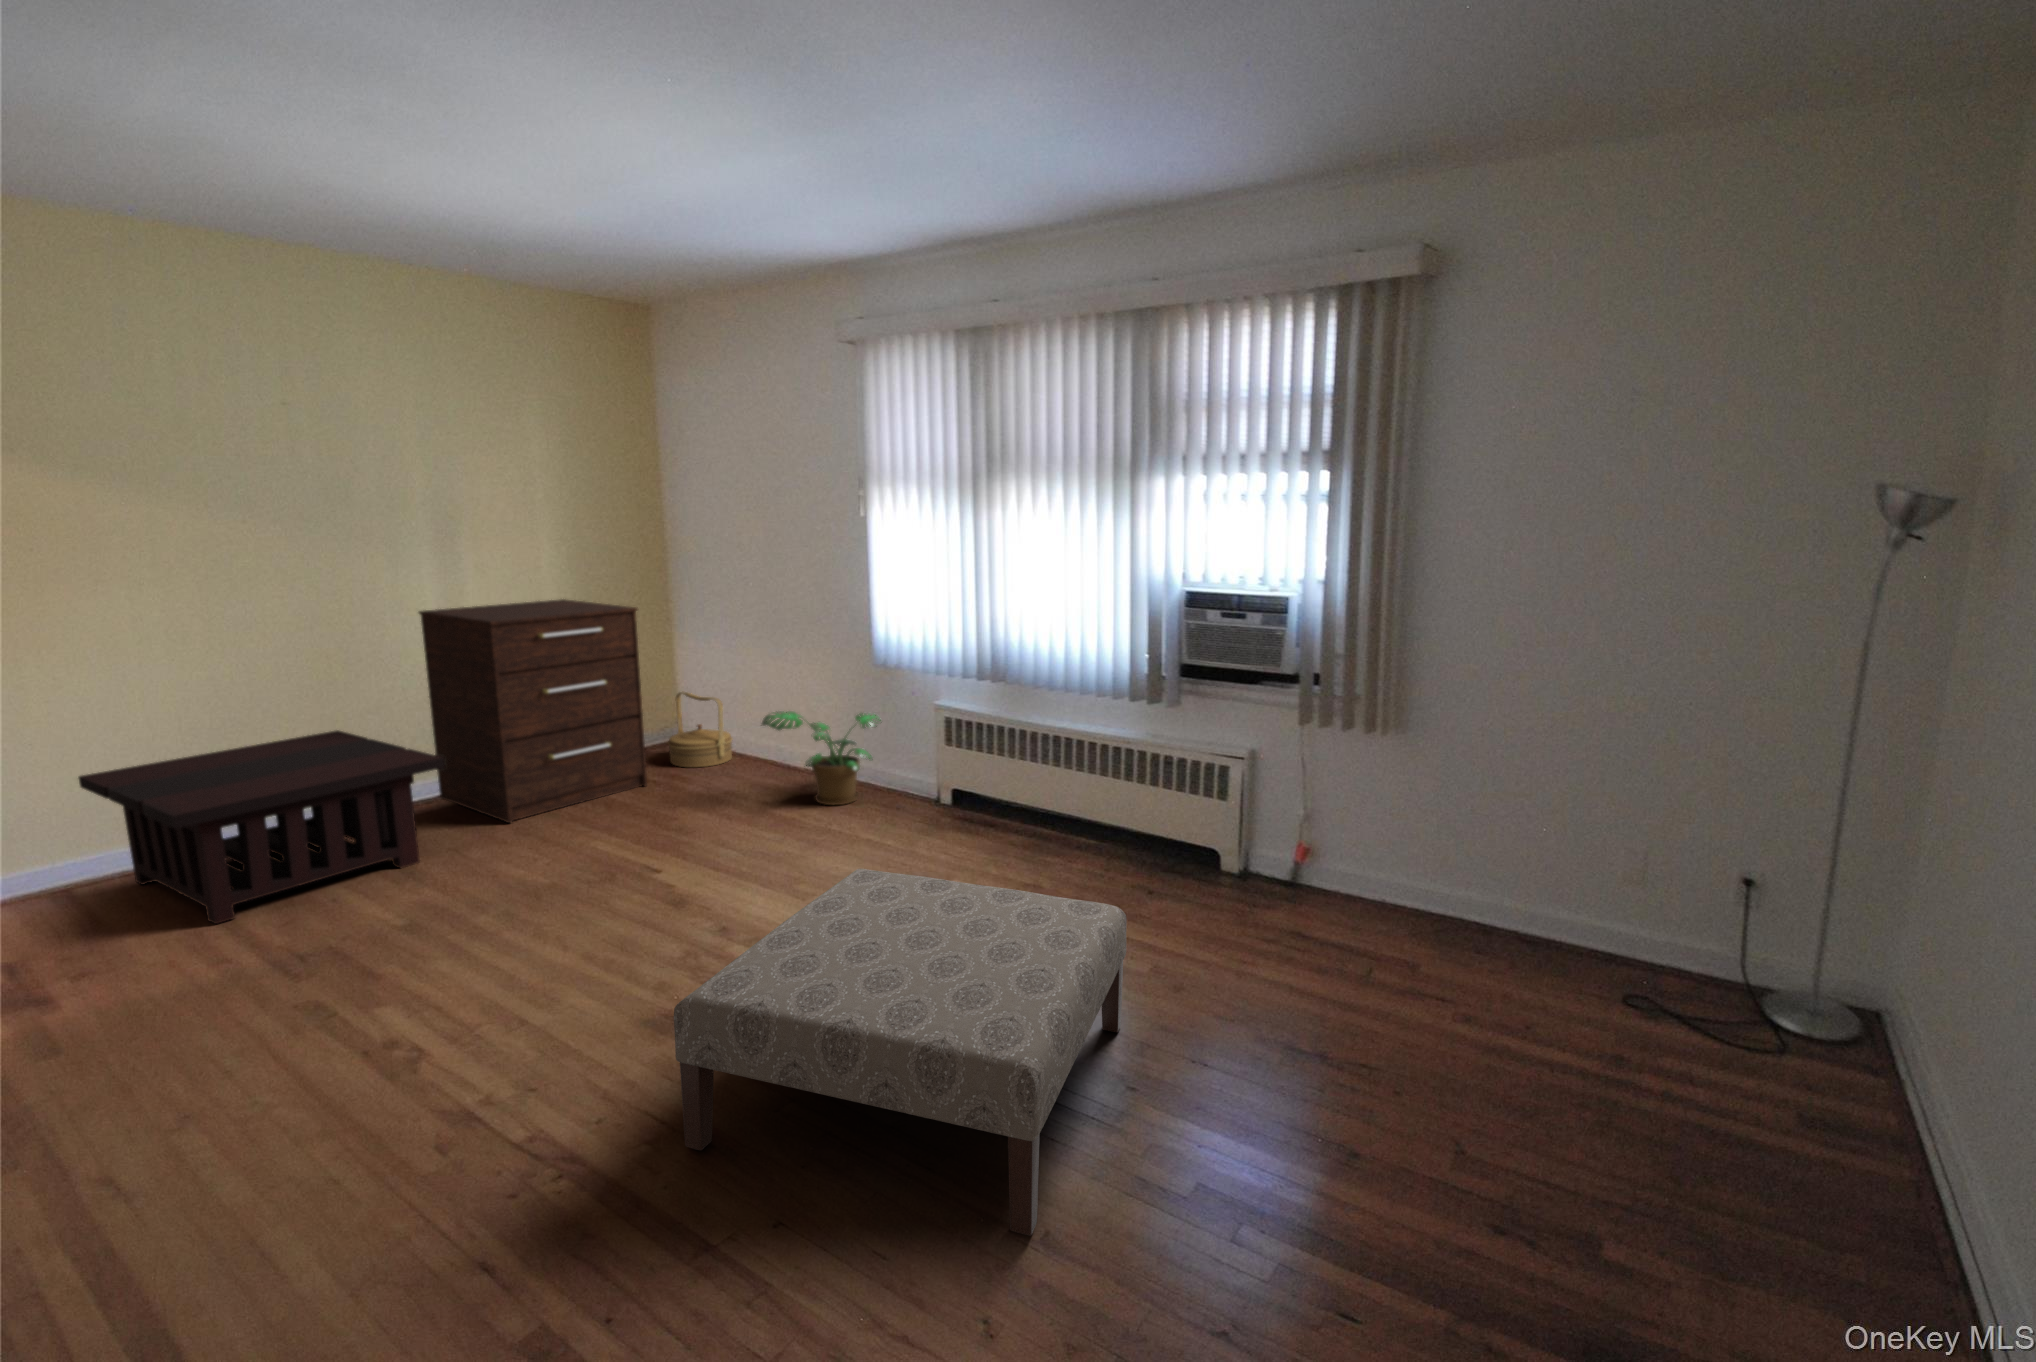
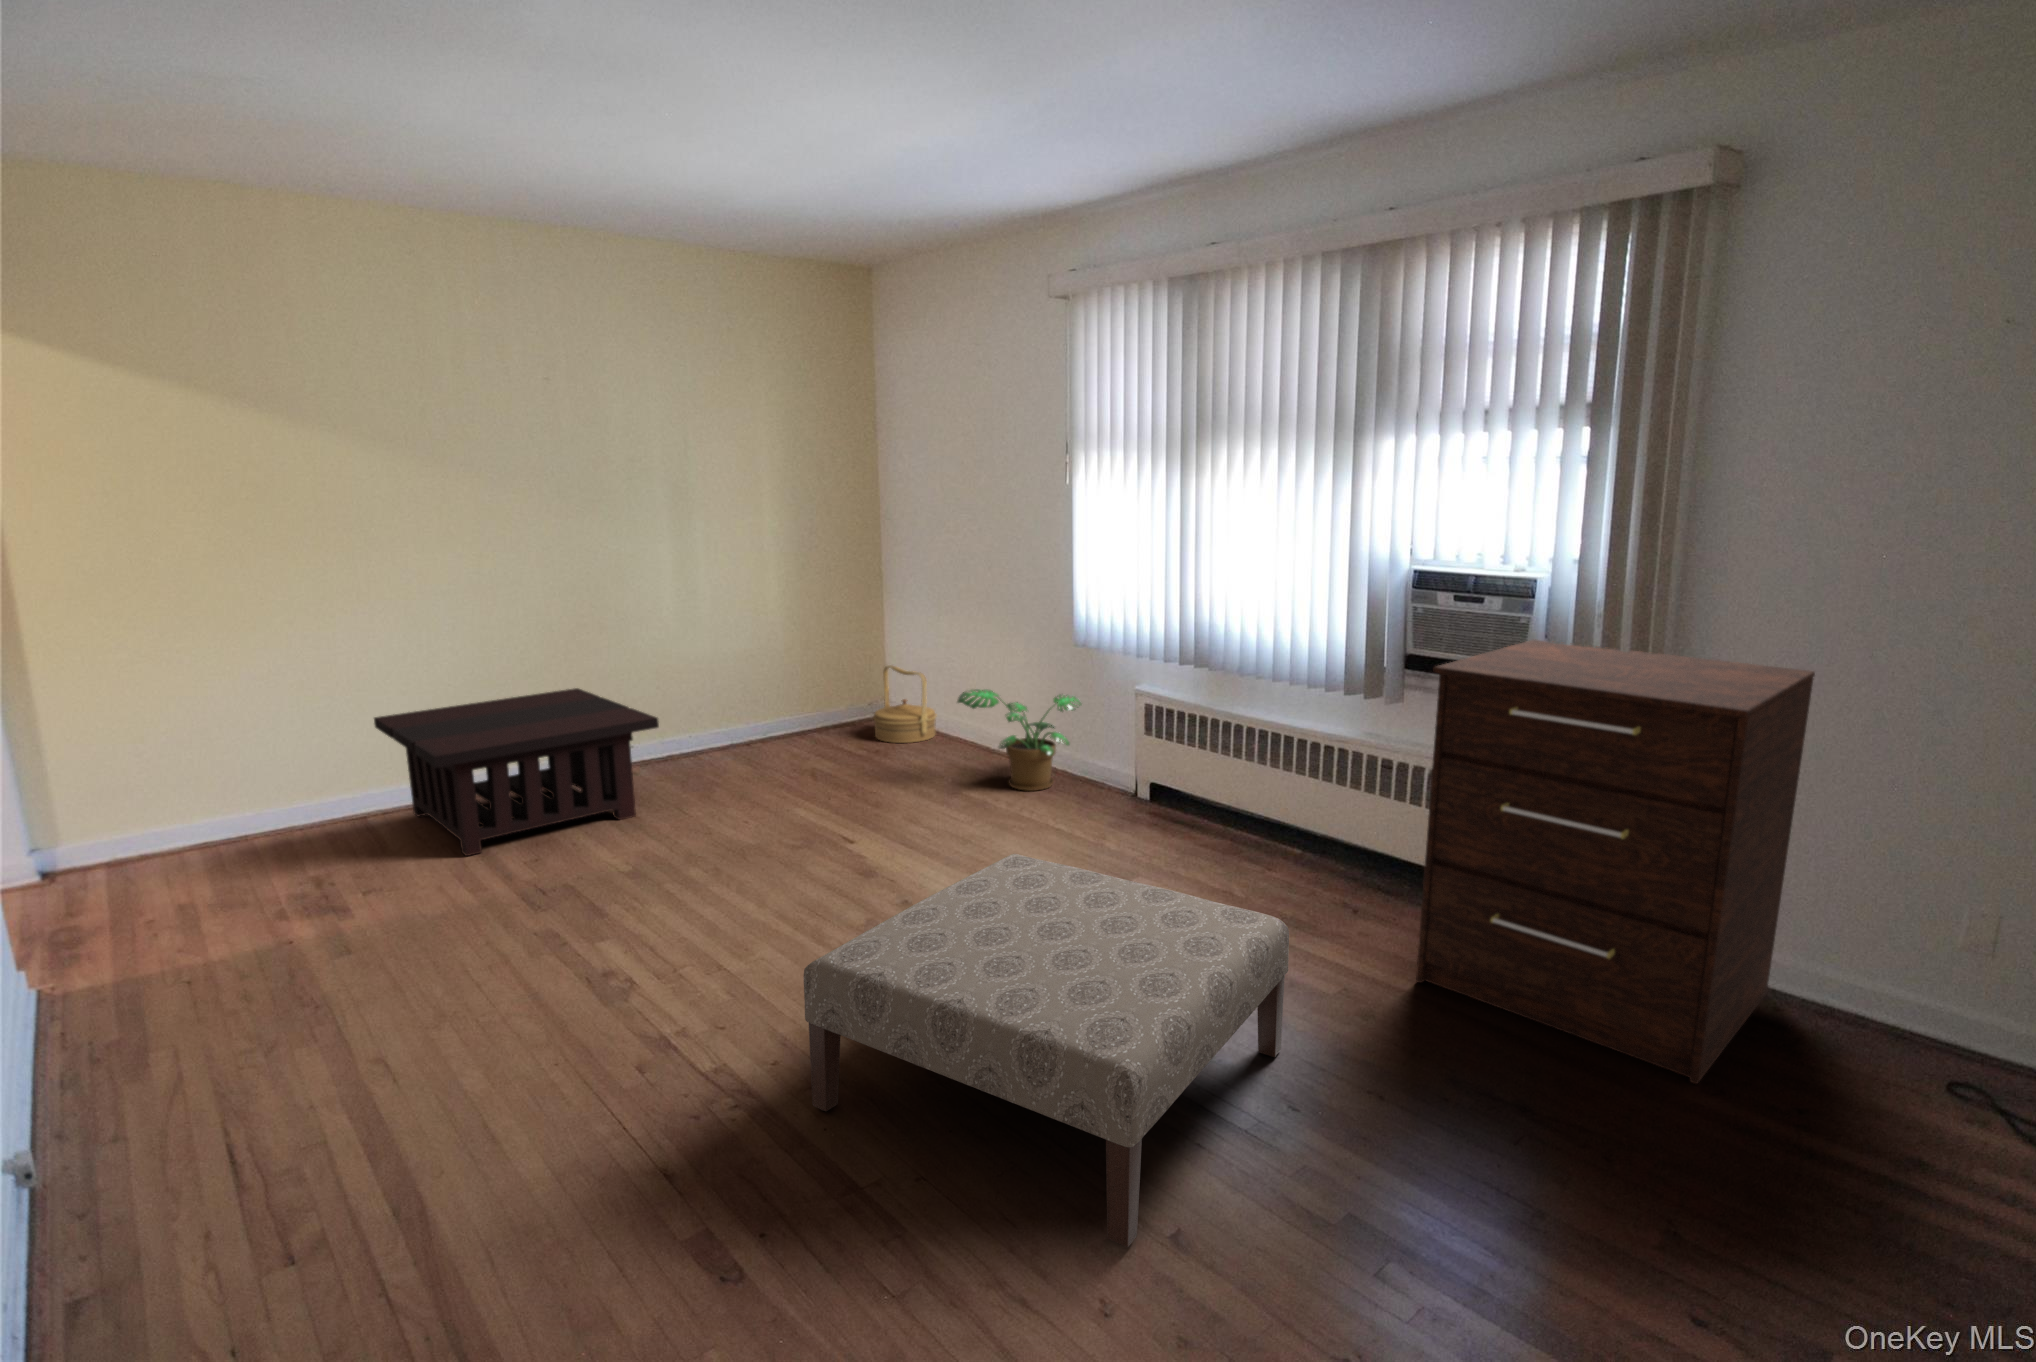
dresser: present [419,599,647,823] -> present [1416,640,1815,1084]

